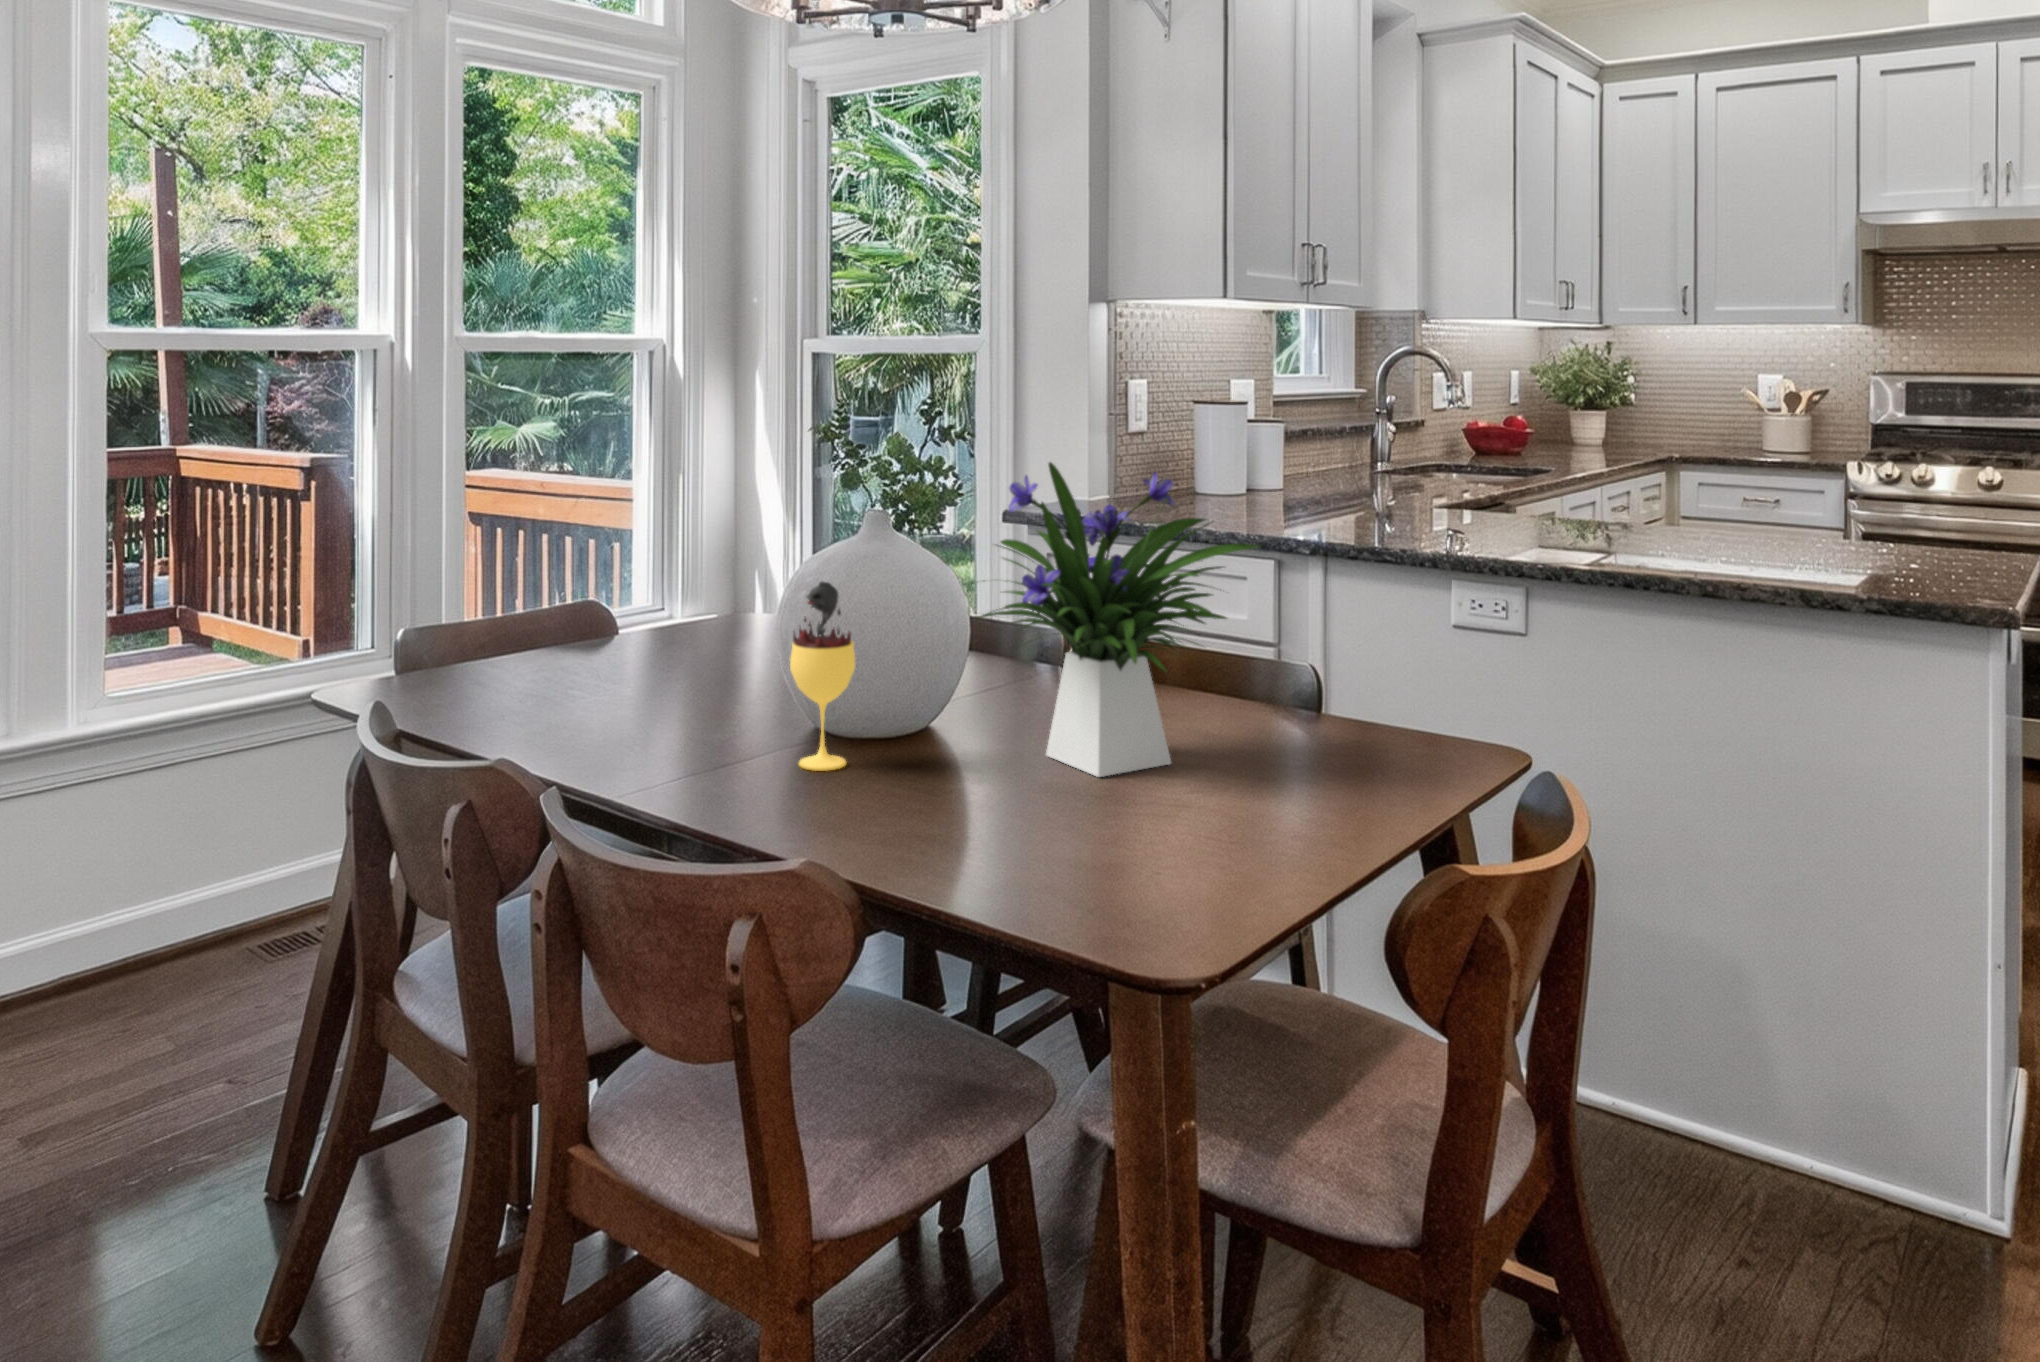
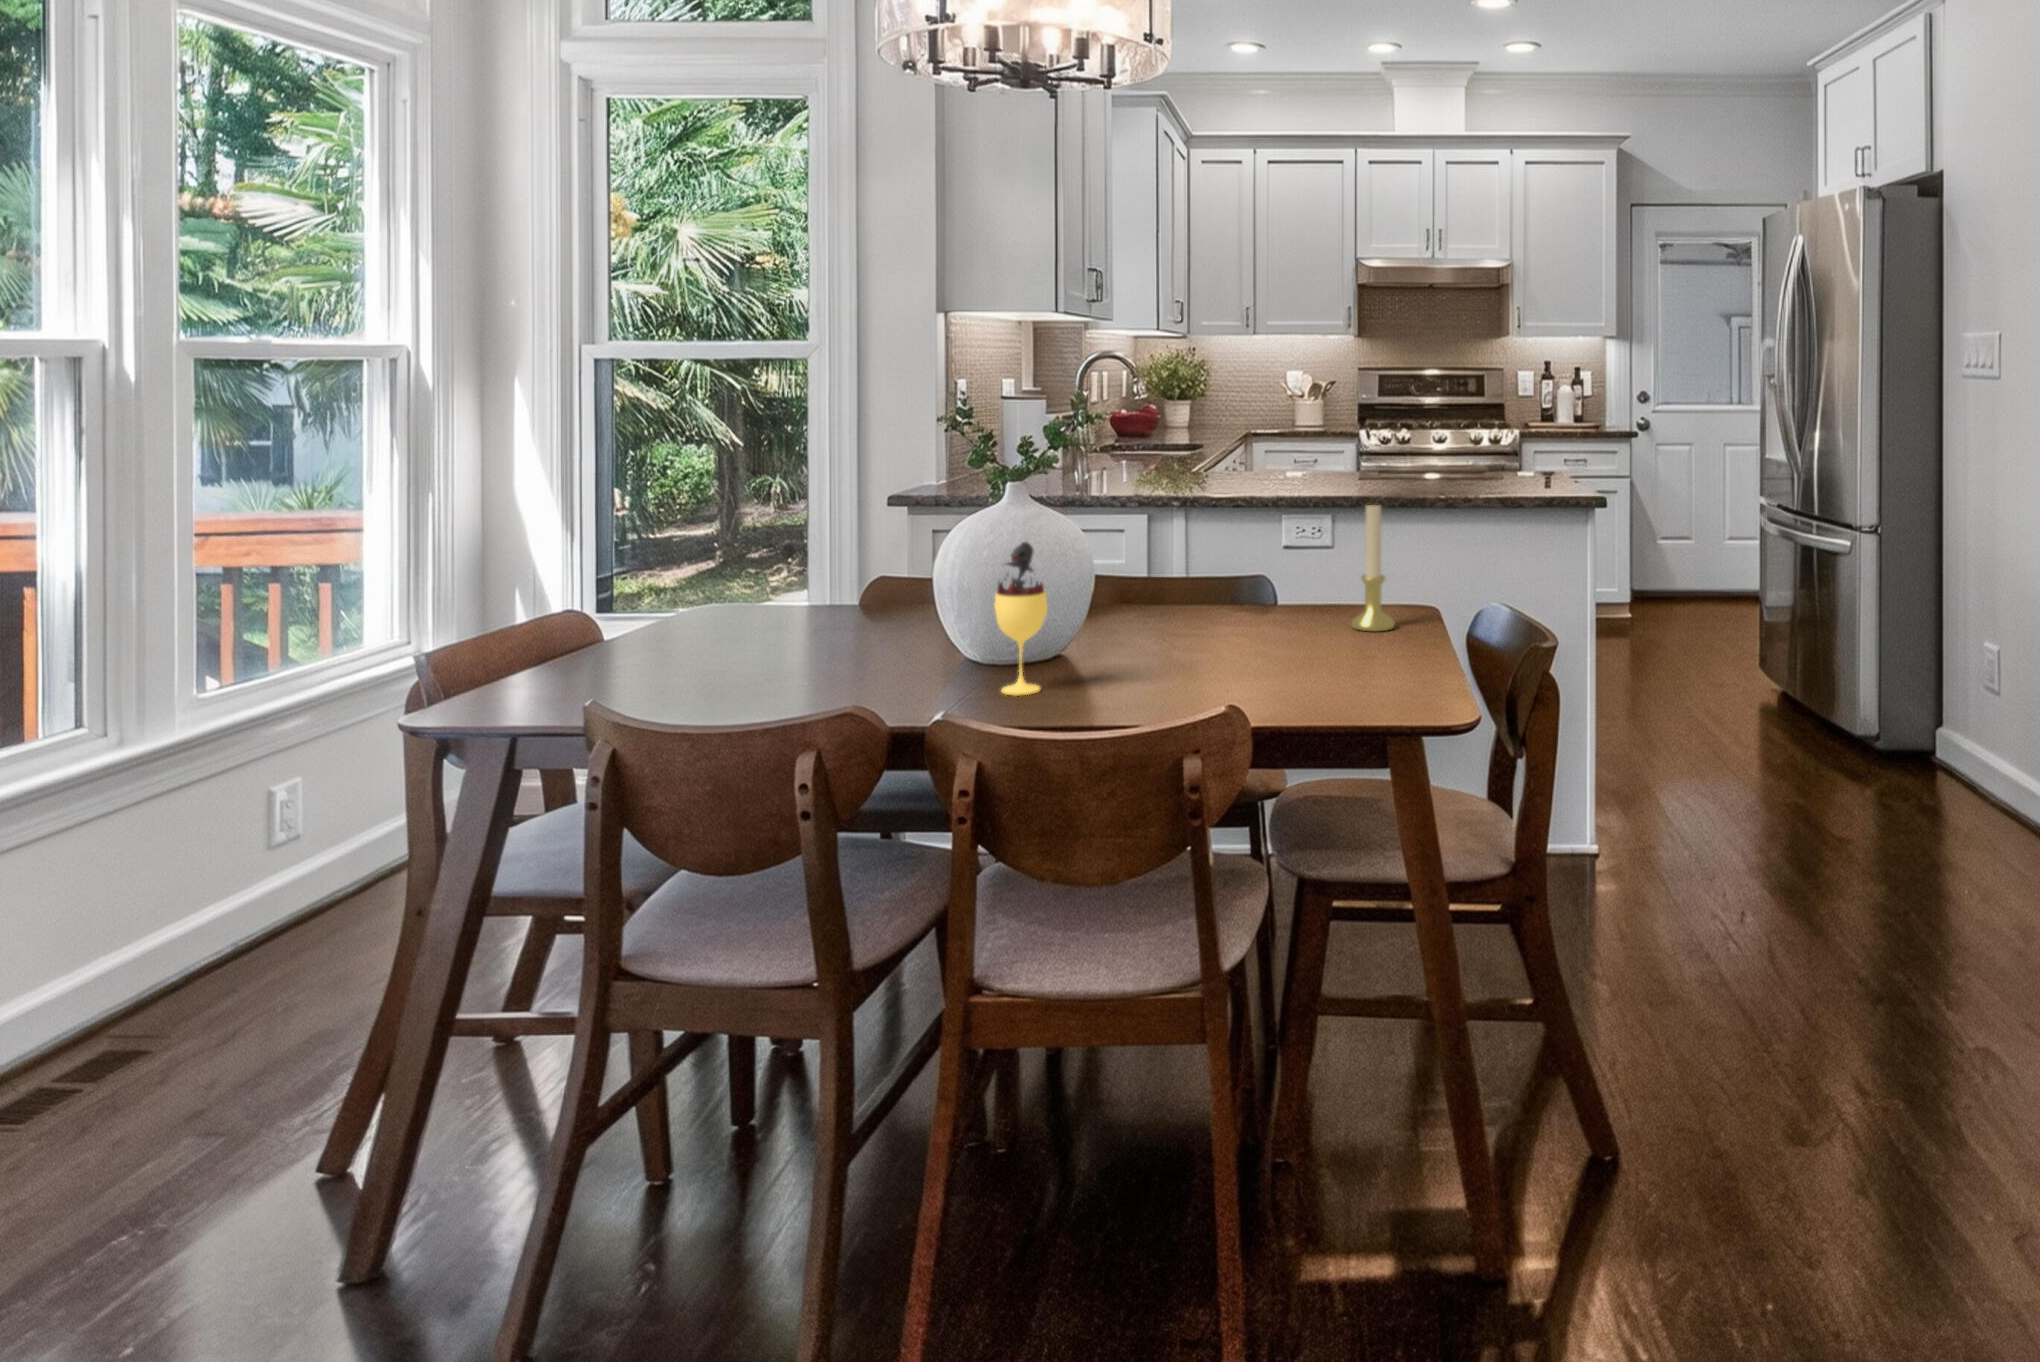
flower arrangement: present [978,462,1261,777] -> none [1109,436,1332,665]
candle holder: none [1366,570,1434,768] -> present [1352,505,1394,631]

